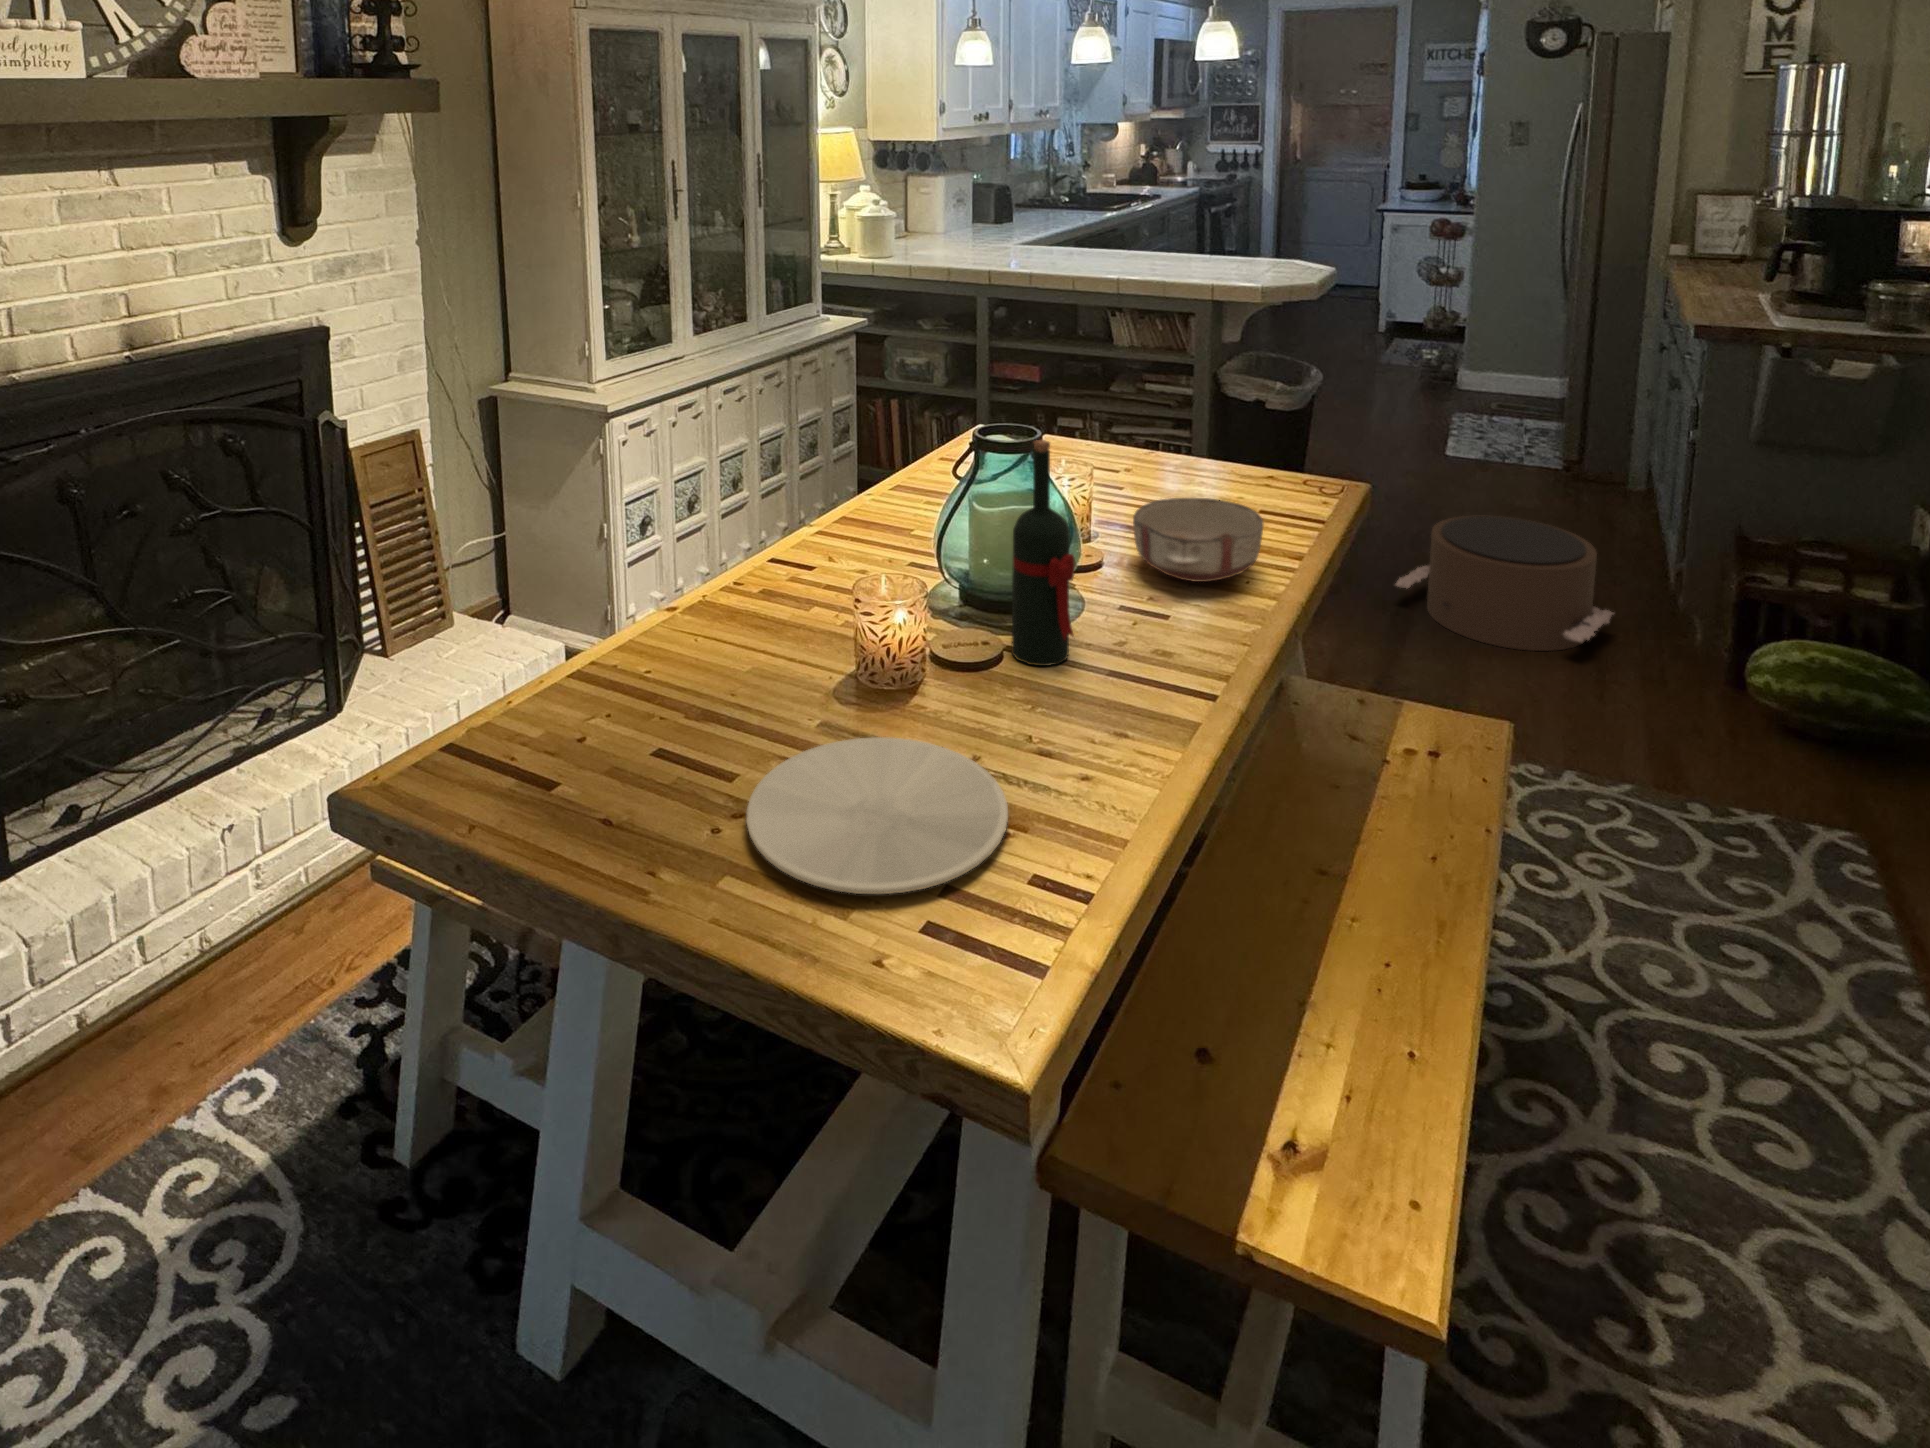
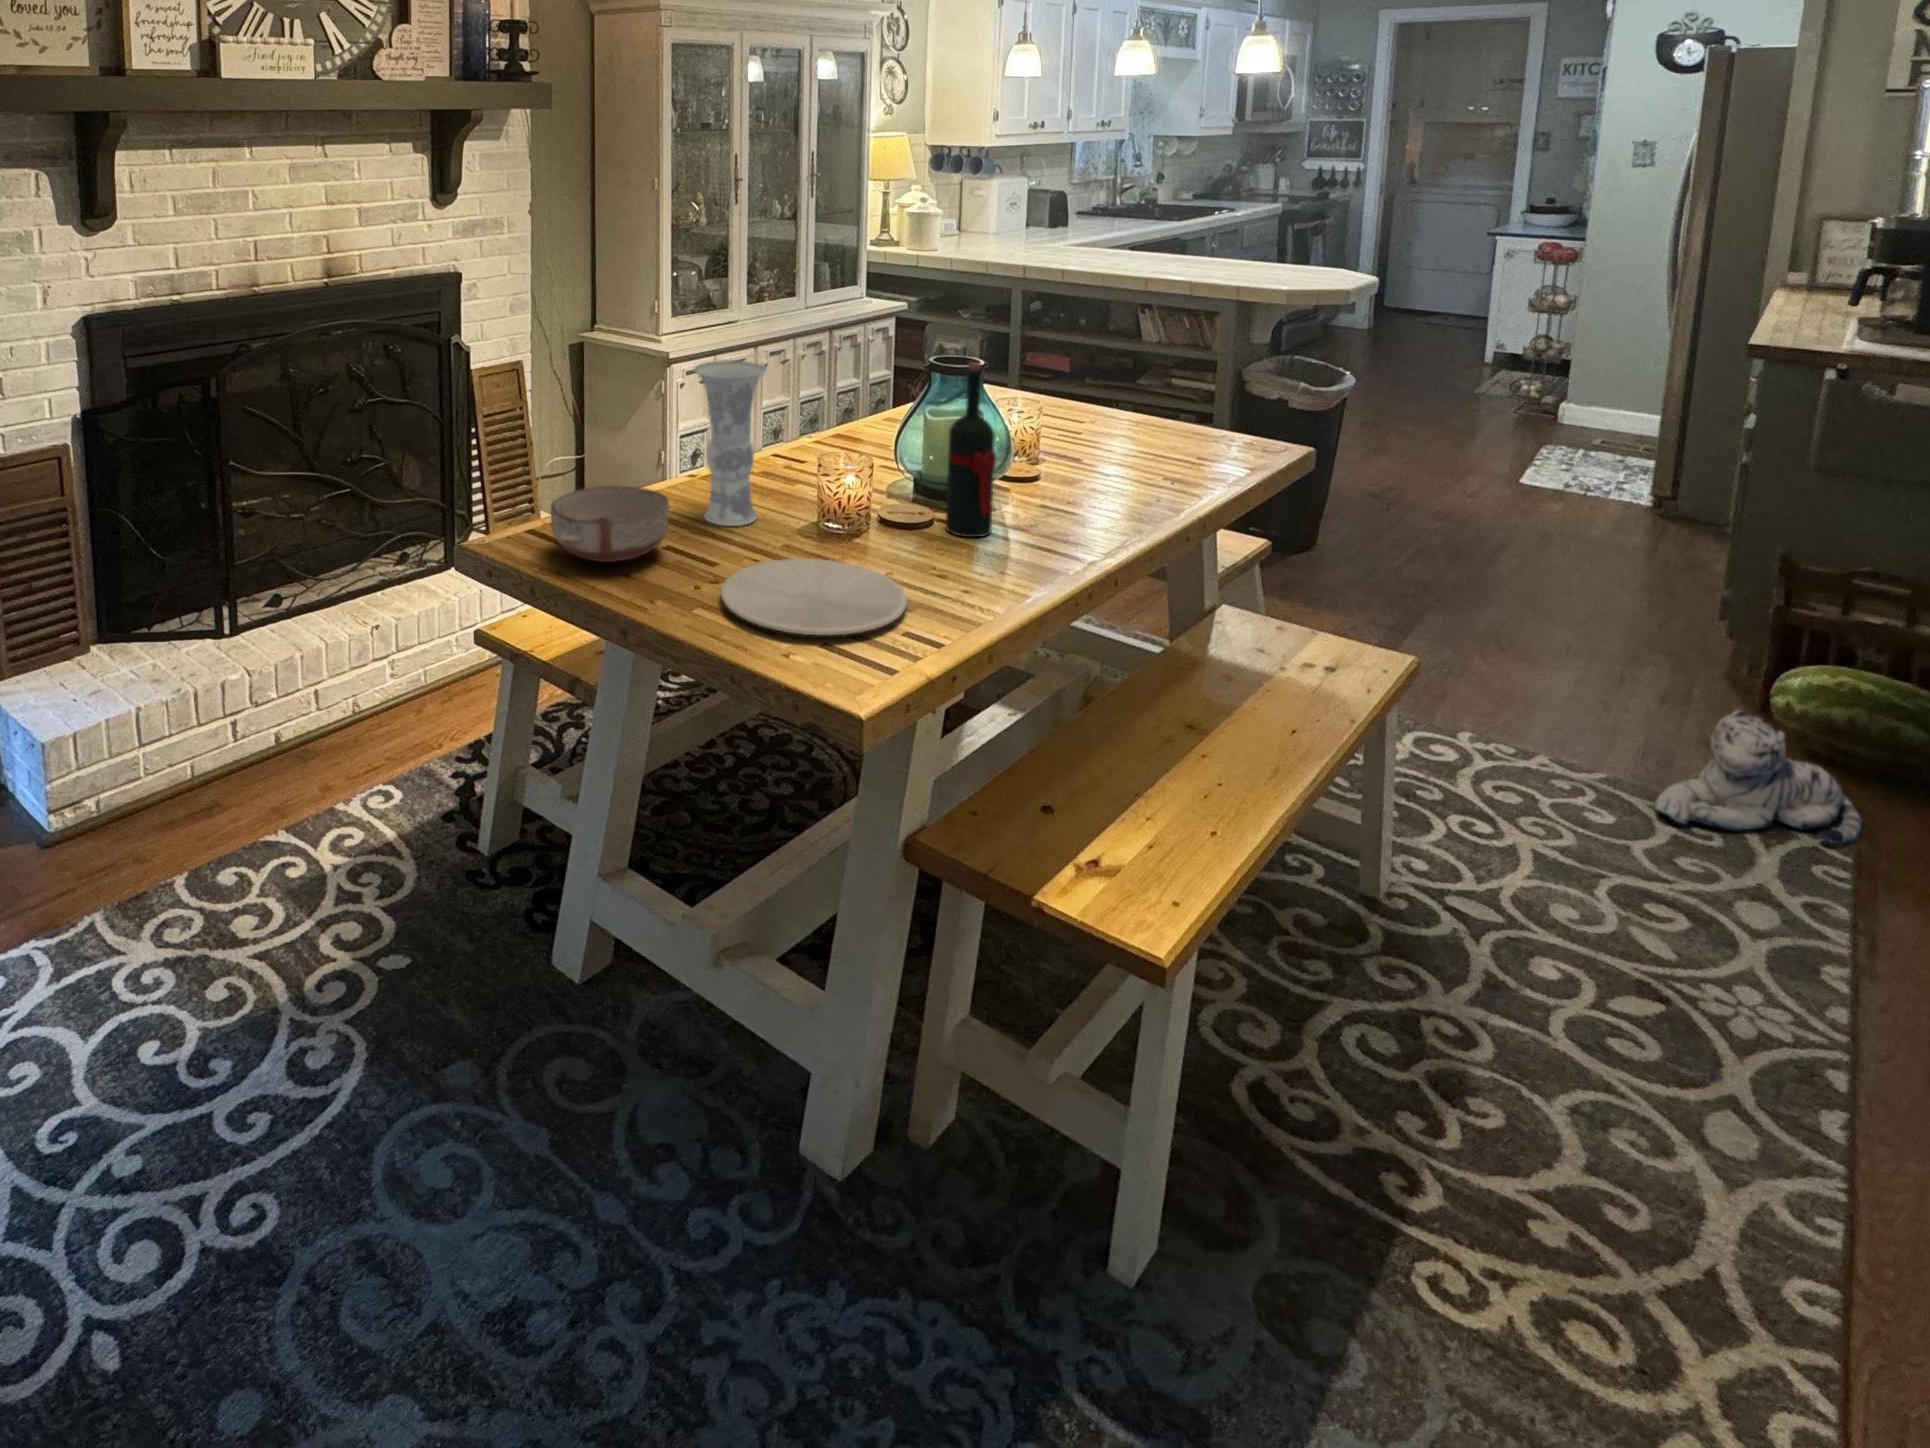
vase: none [672,457,774,686] -> present [694,360,767,526]
ceramic bowl: present [1133,498,1263,582] -> present [551,486,669,562]
pouf: present [1396,516,1613,651] -> none [1406,526,1646,660]
plush toy: none [1688,710,1864,838] -> present [1654,710,1862,844]

